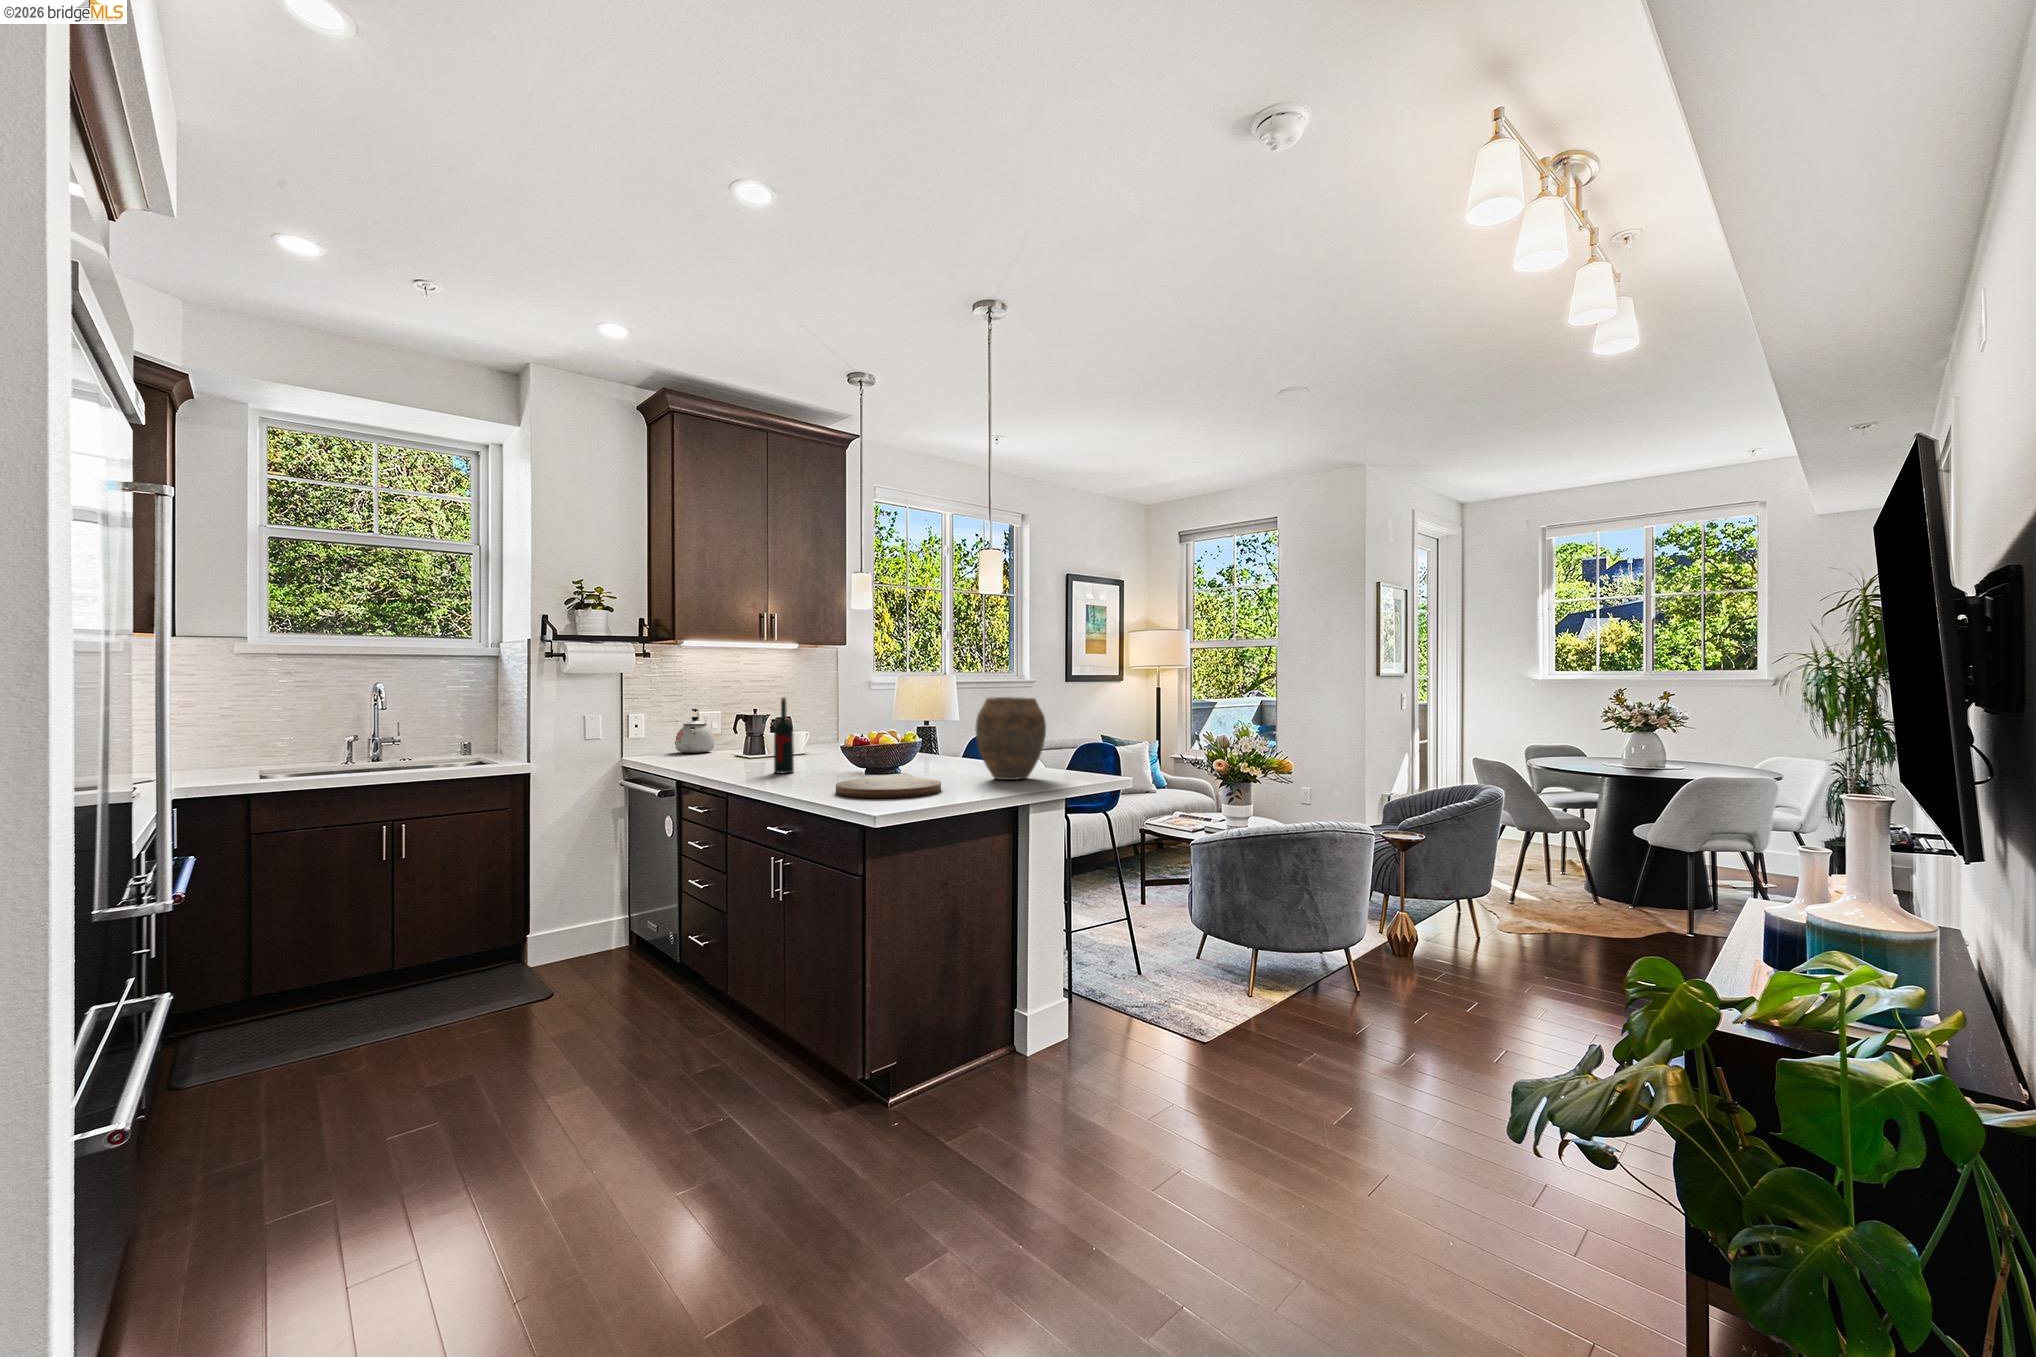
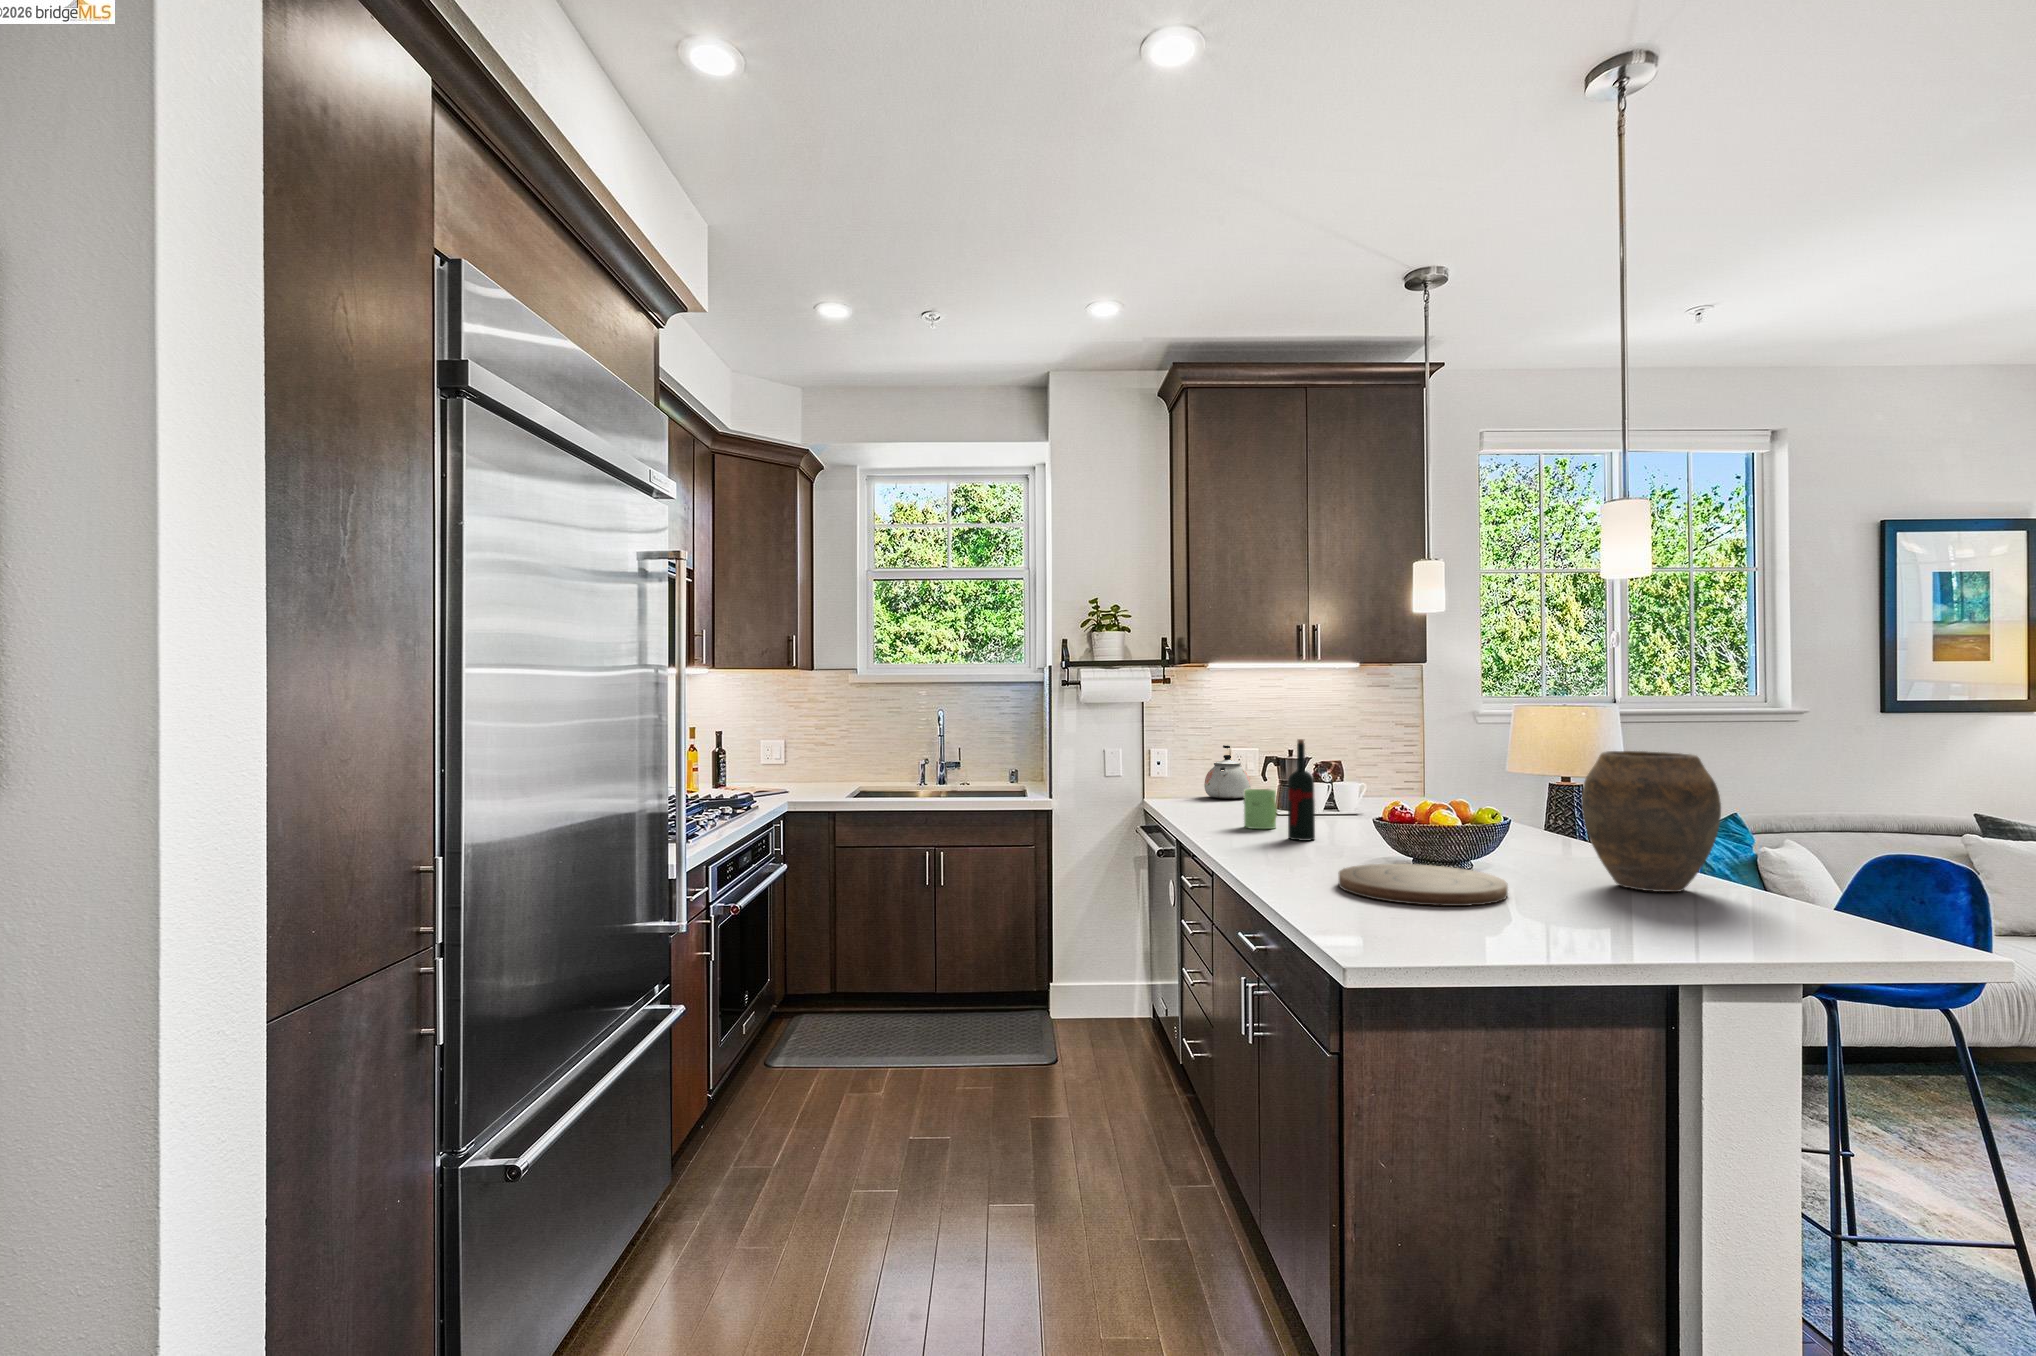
mug: none [731,739,760,769] -> present [1244,789,1277,829]

